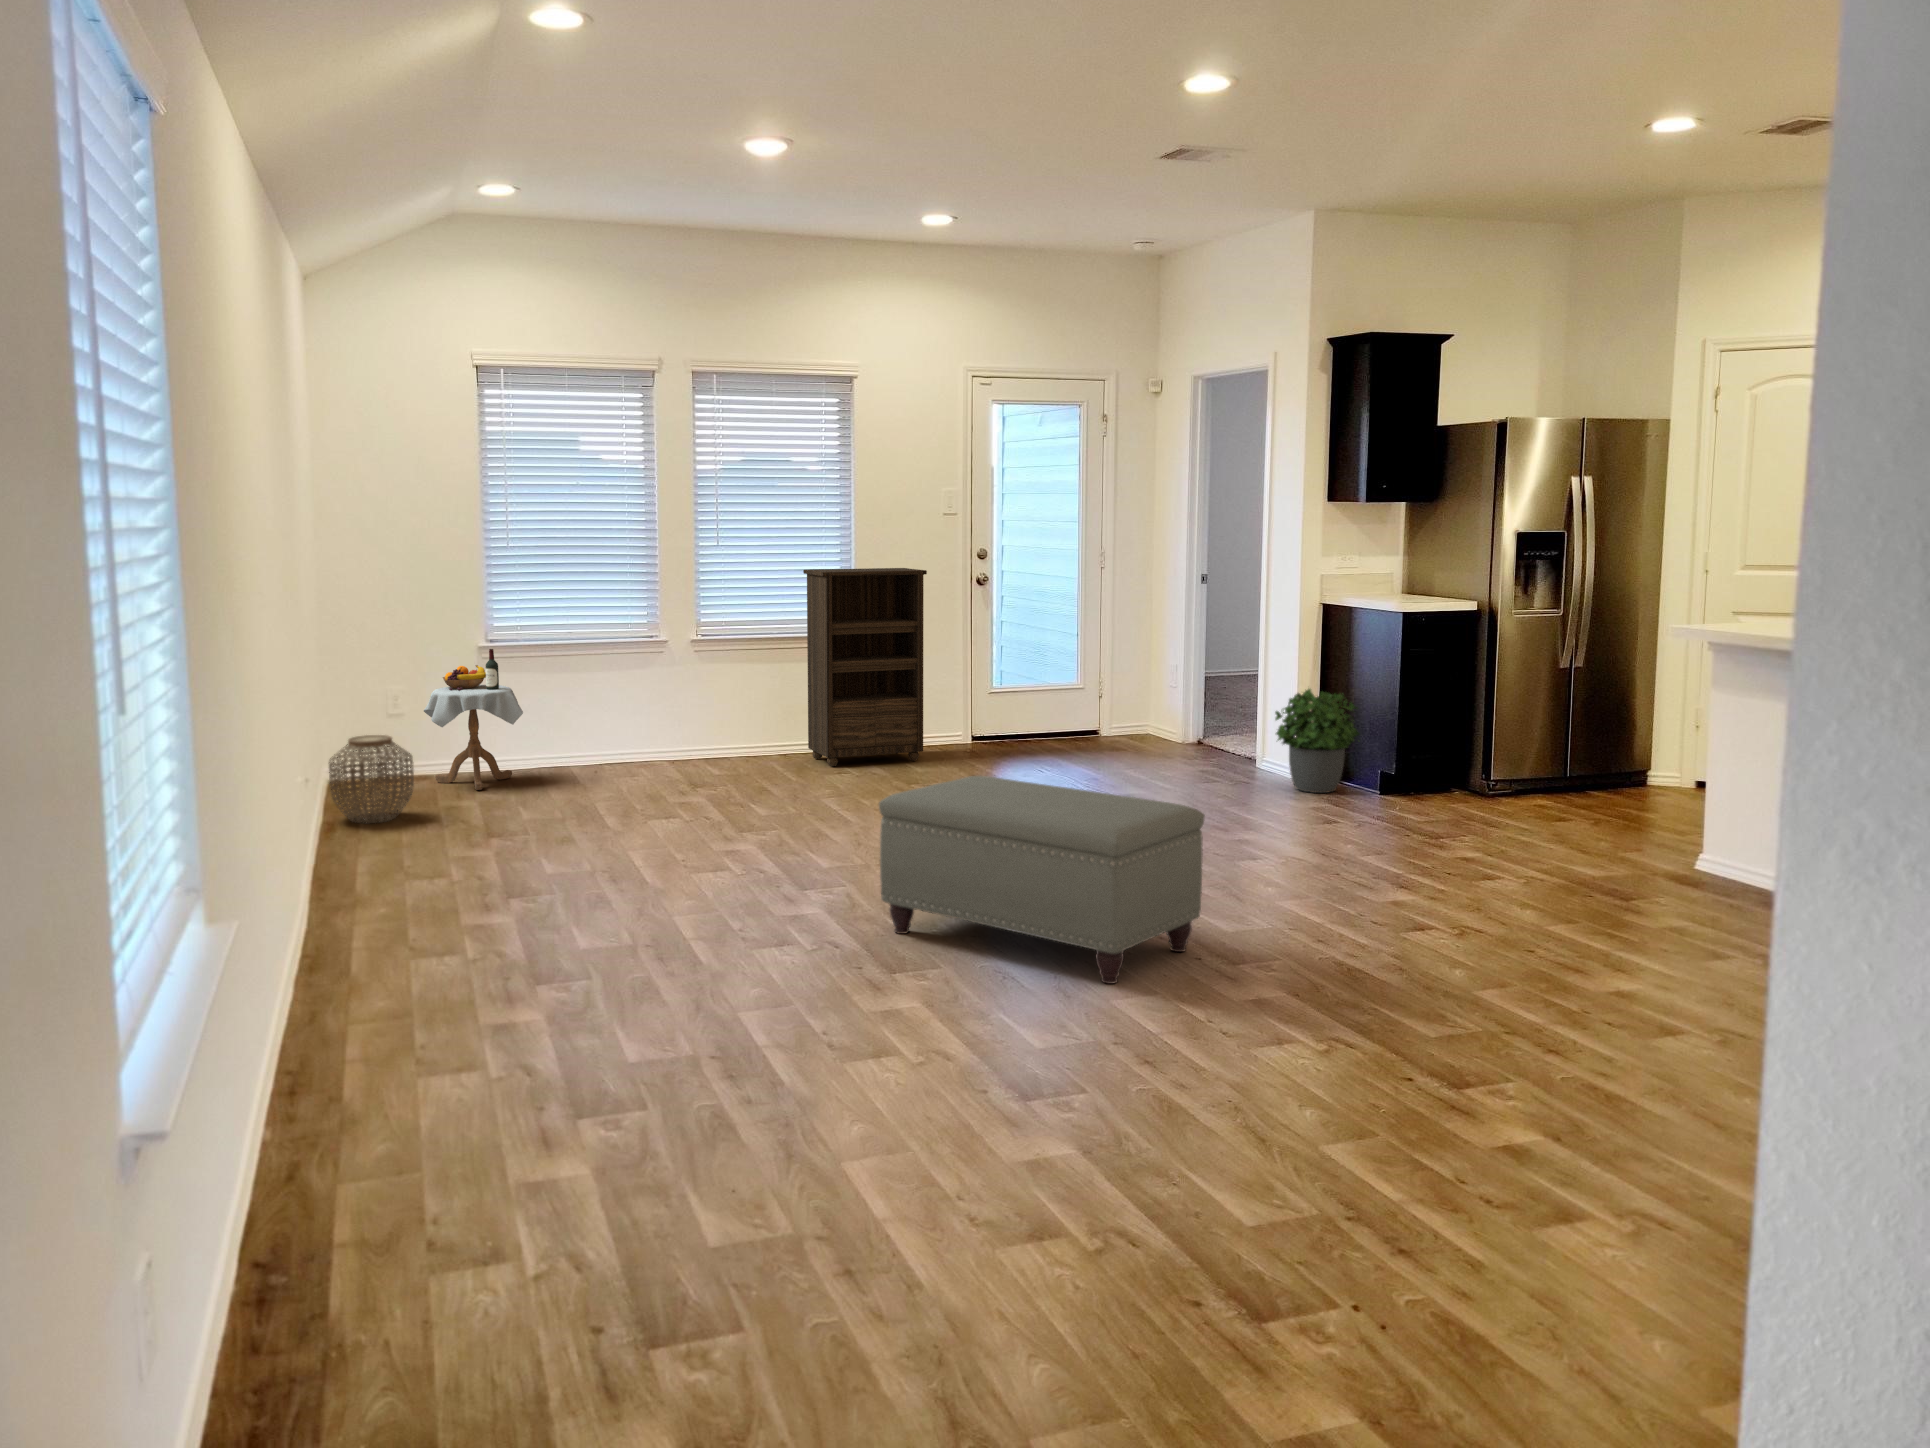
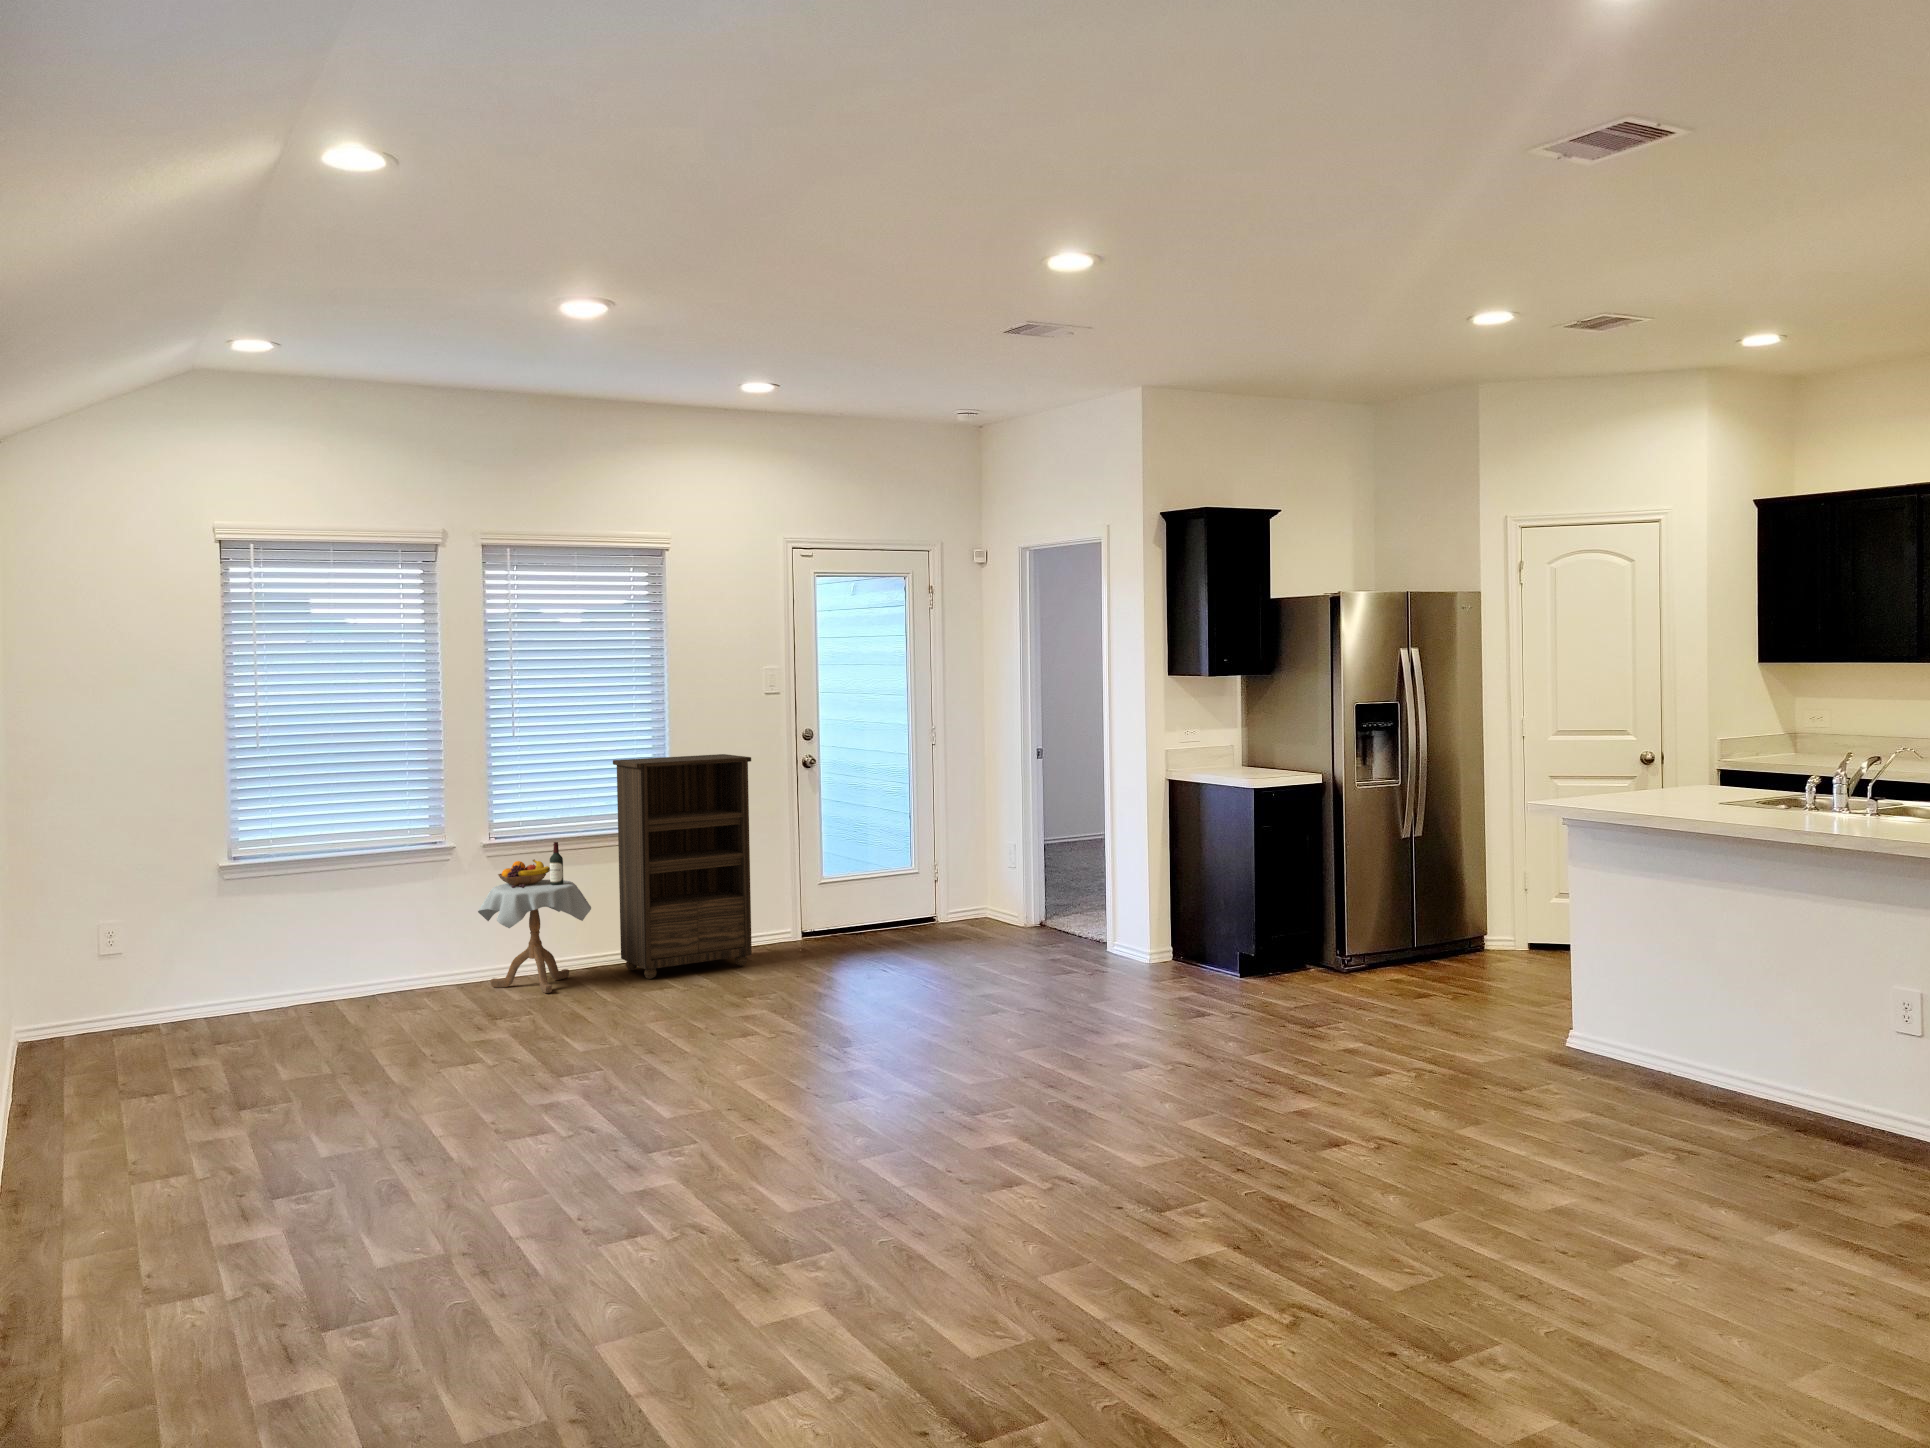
side table: present [424,649,523,790] -> present [478,842,591,993]
potted plant: present [1275,689,1359,793] -> none [1129,867,1215,979]
woven basket: present [329,735,414,823] -> none [23,985,138,1099]
ottoman: present [879,776,1205,984] -> none [743,1006,1116,1255]

